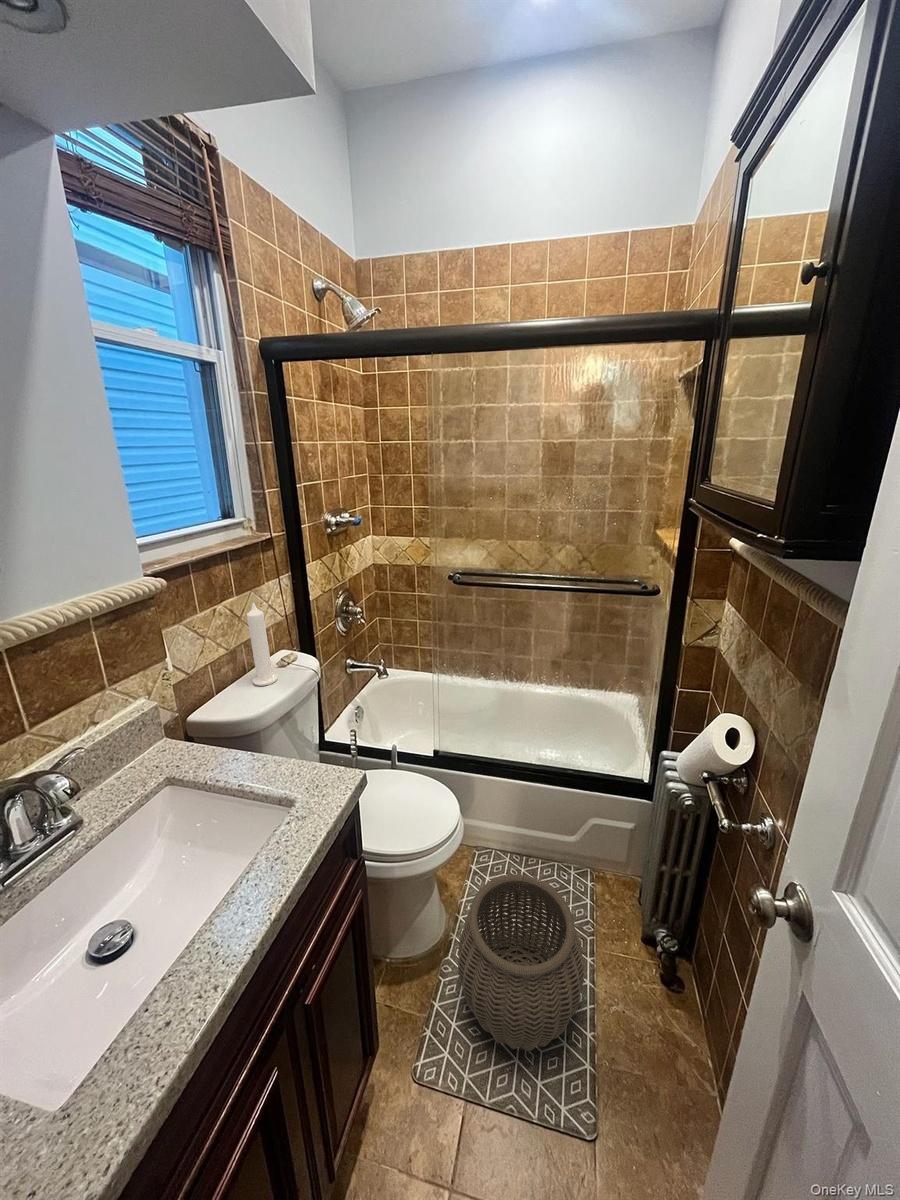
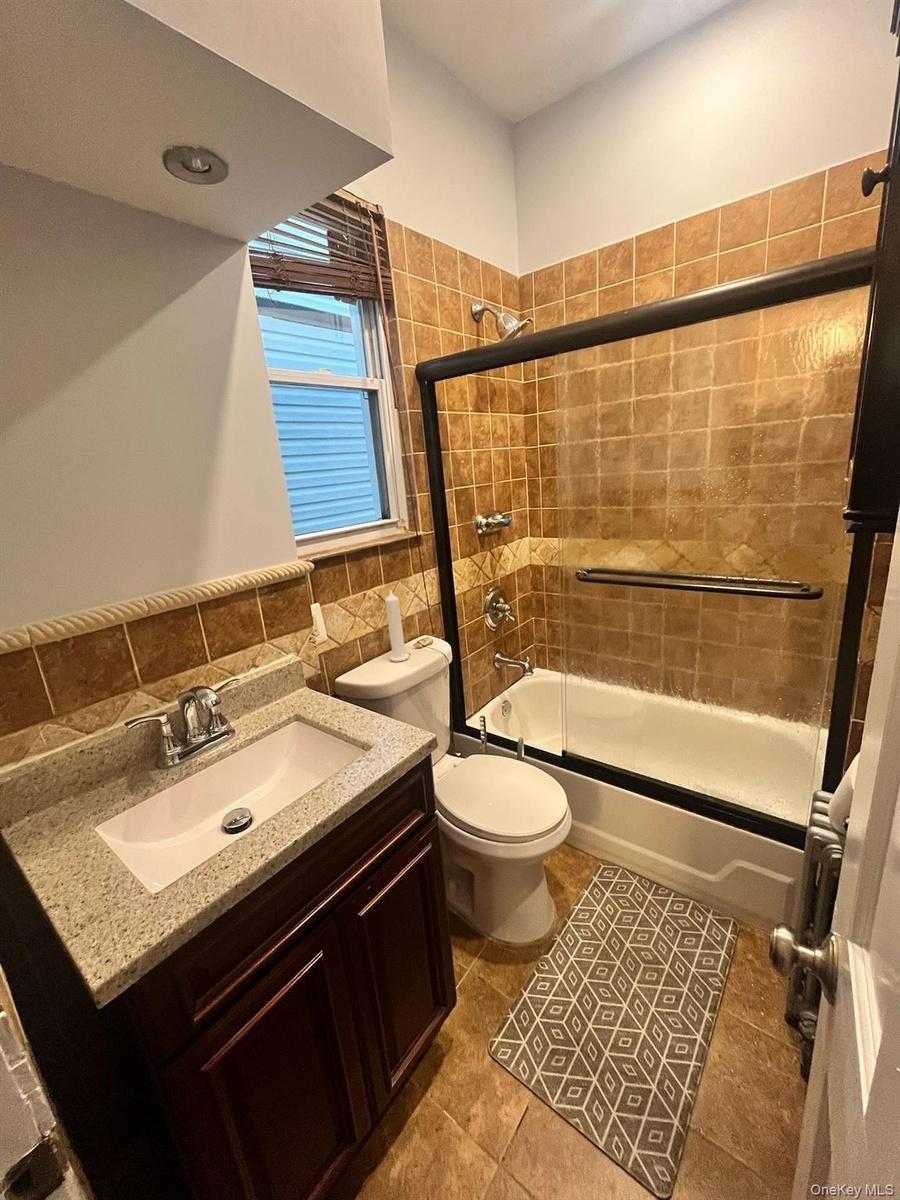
woven basket: present [458,874,584,1051] -> none [544,887,687,1080]

